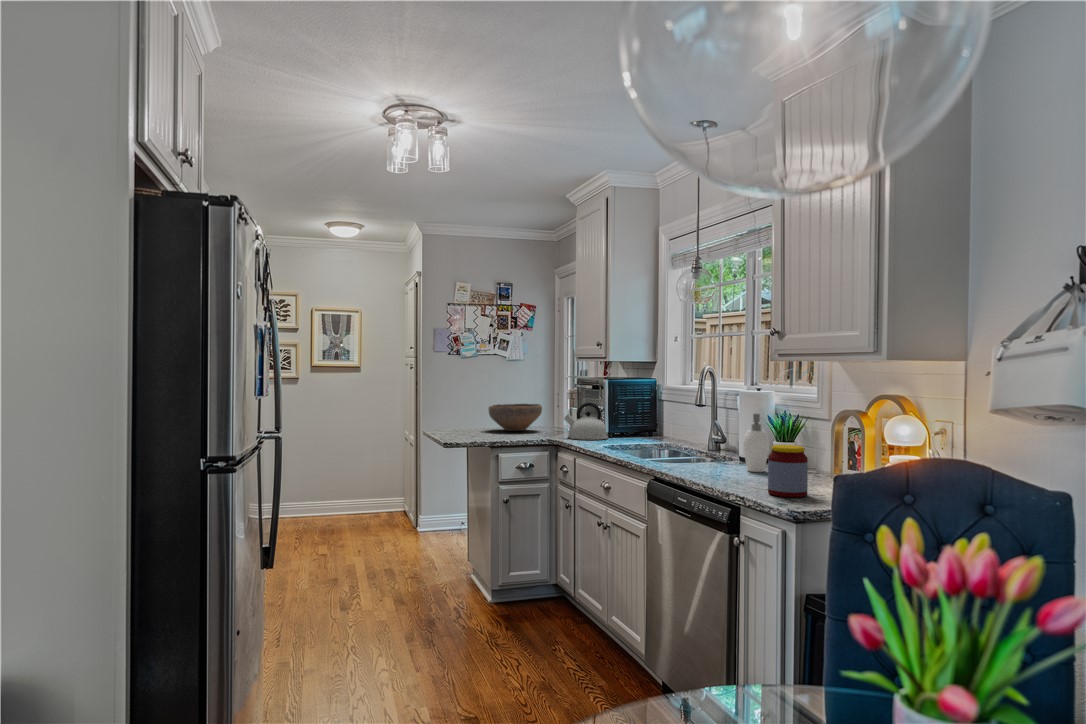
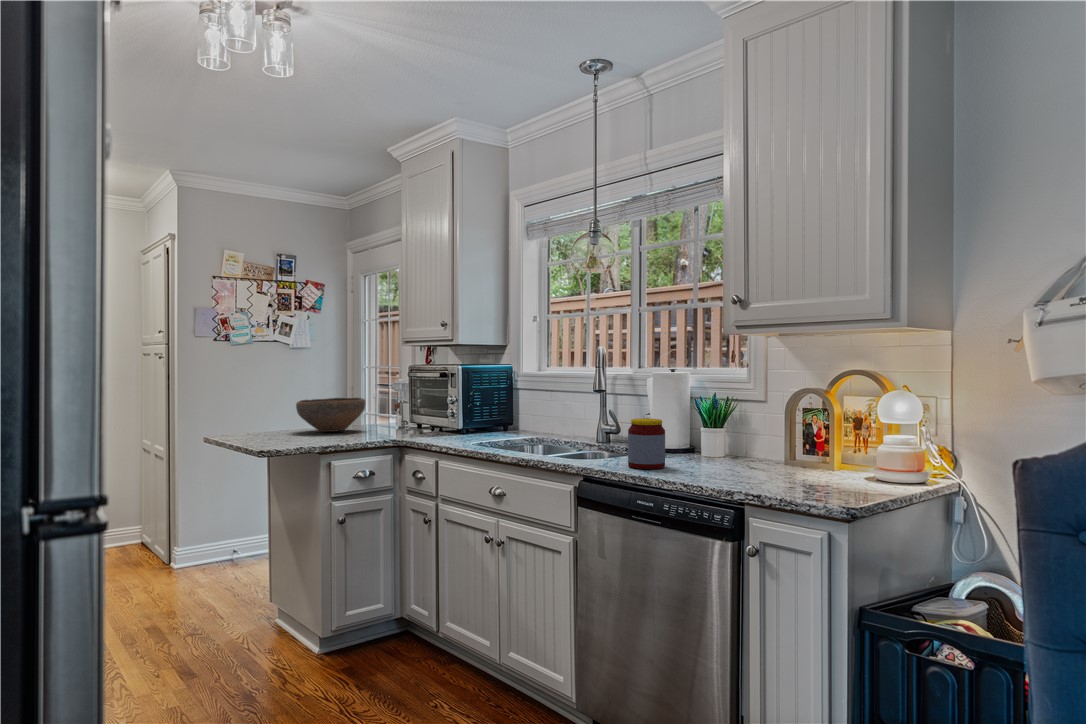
kettle: present [564,402,608,440] -> none [407,393,460,438]
soap dispenser: present [743,414,769,472] -> none [683,396,715,463]
jar: present [768,445,808,497] -> present [628,418,665,469]

